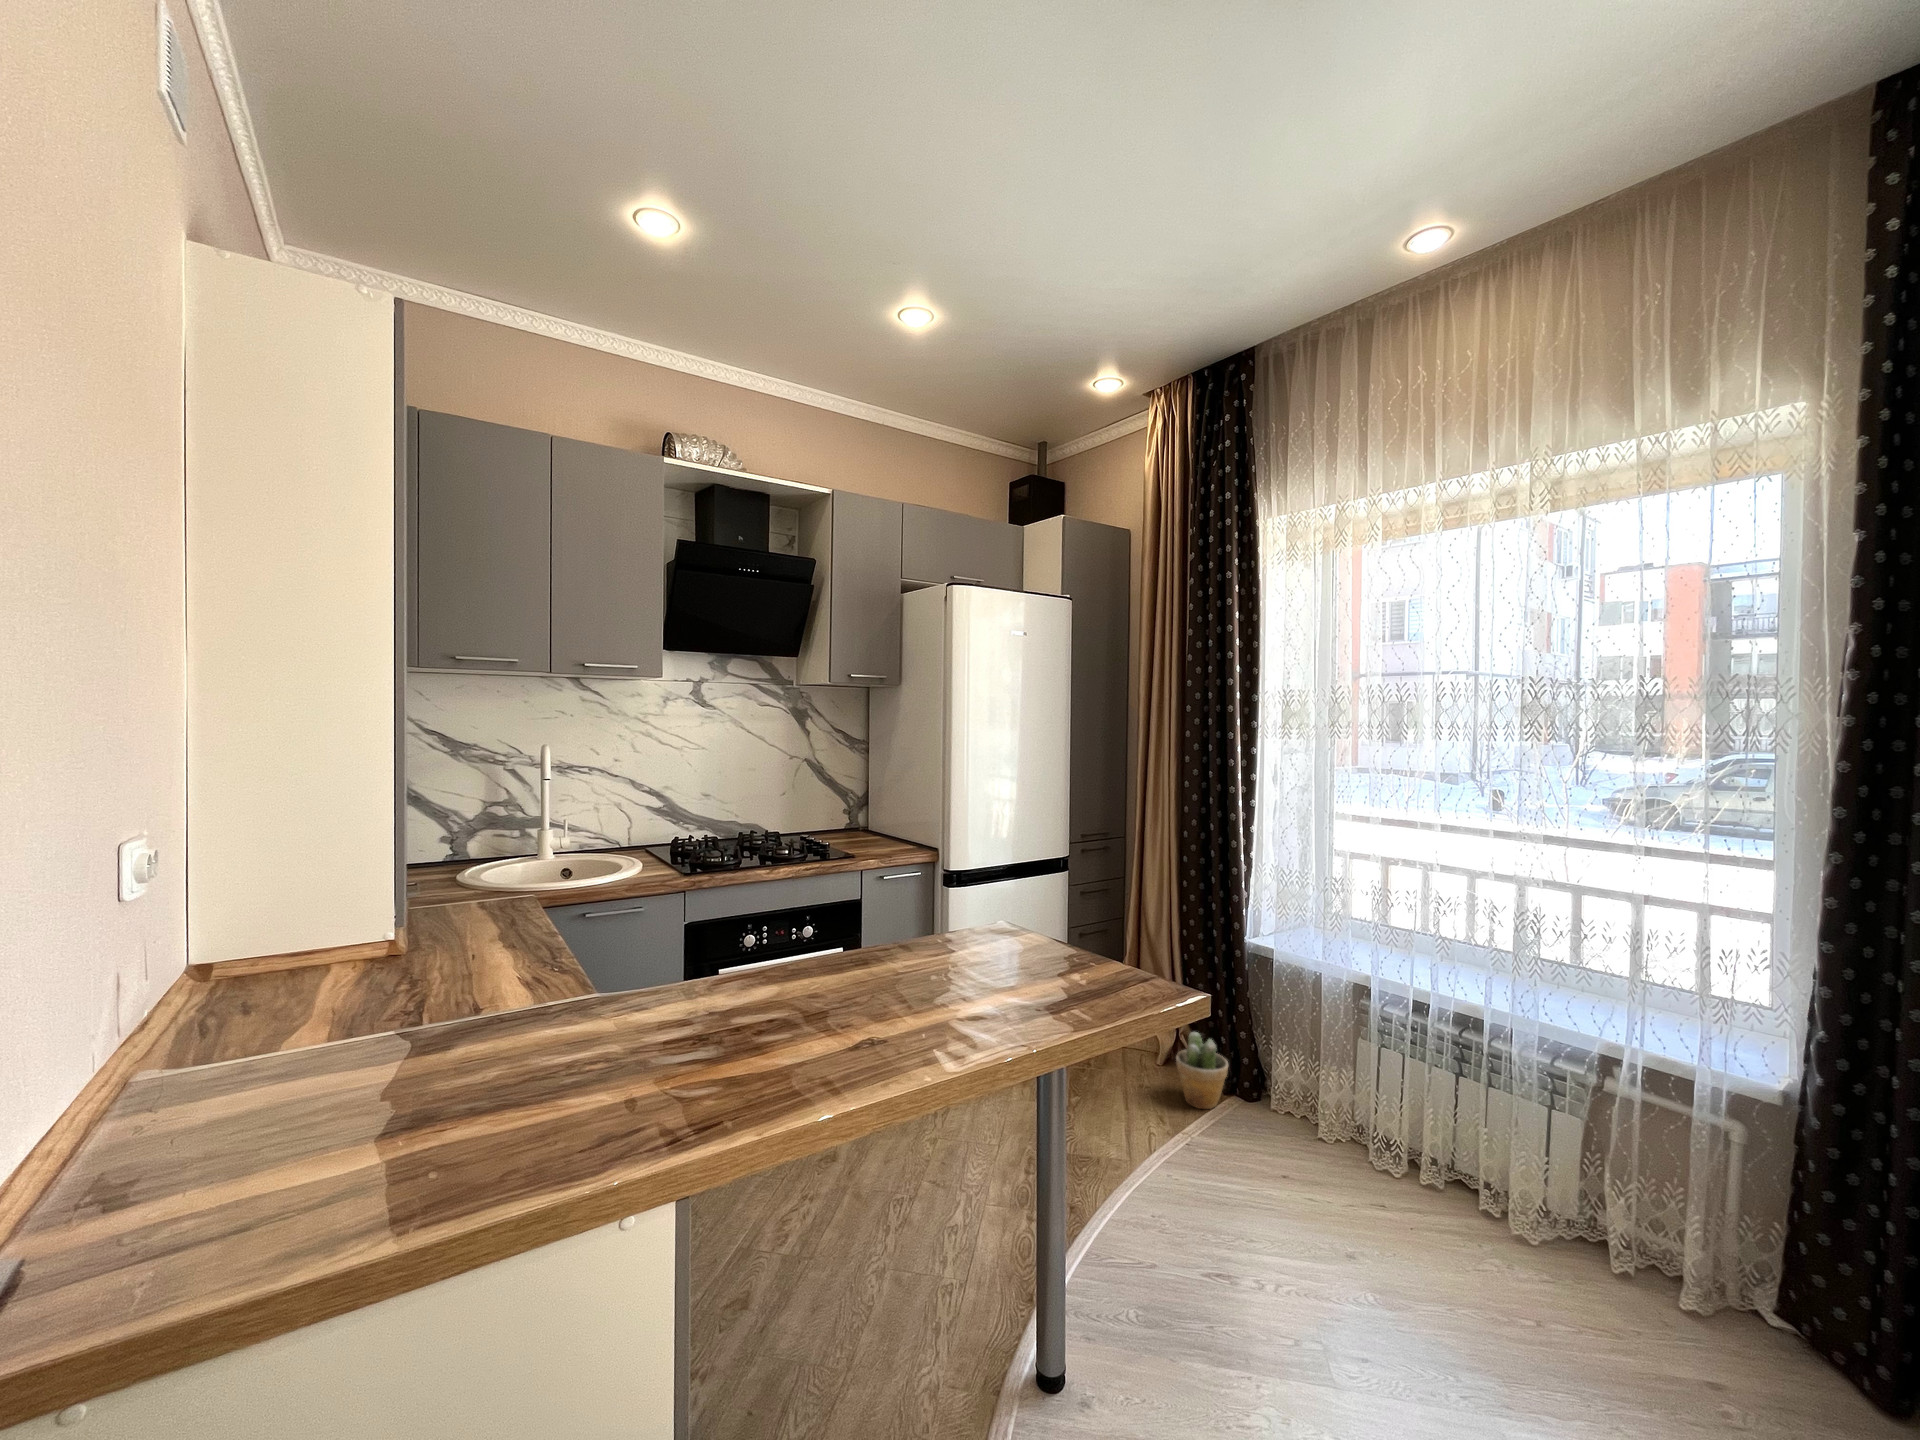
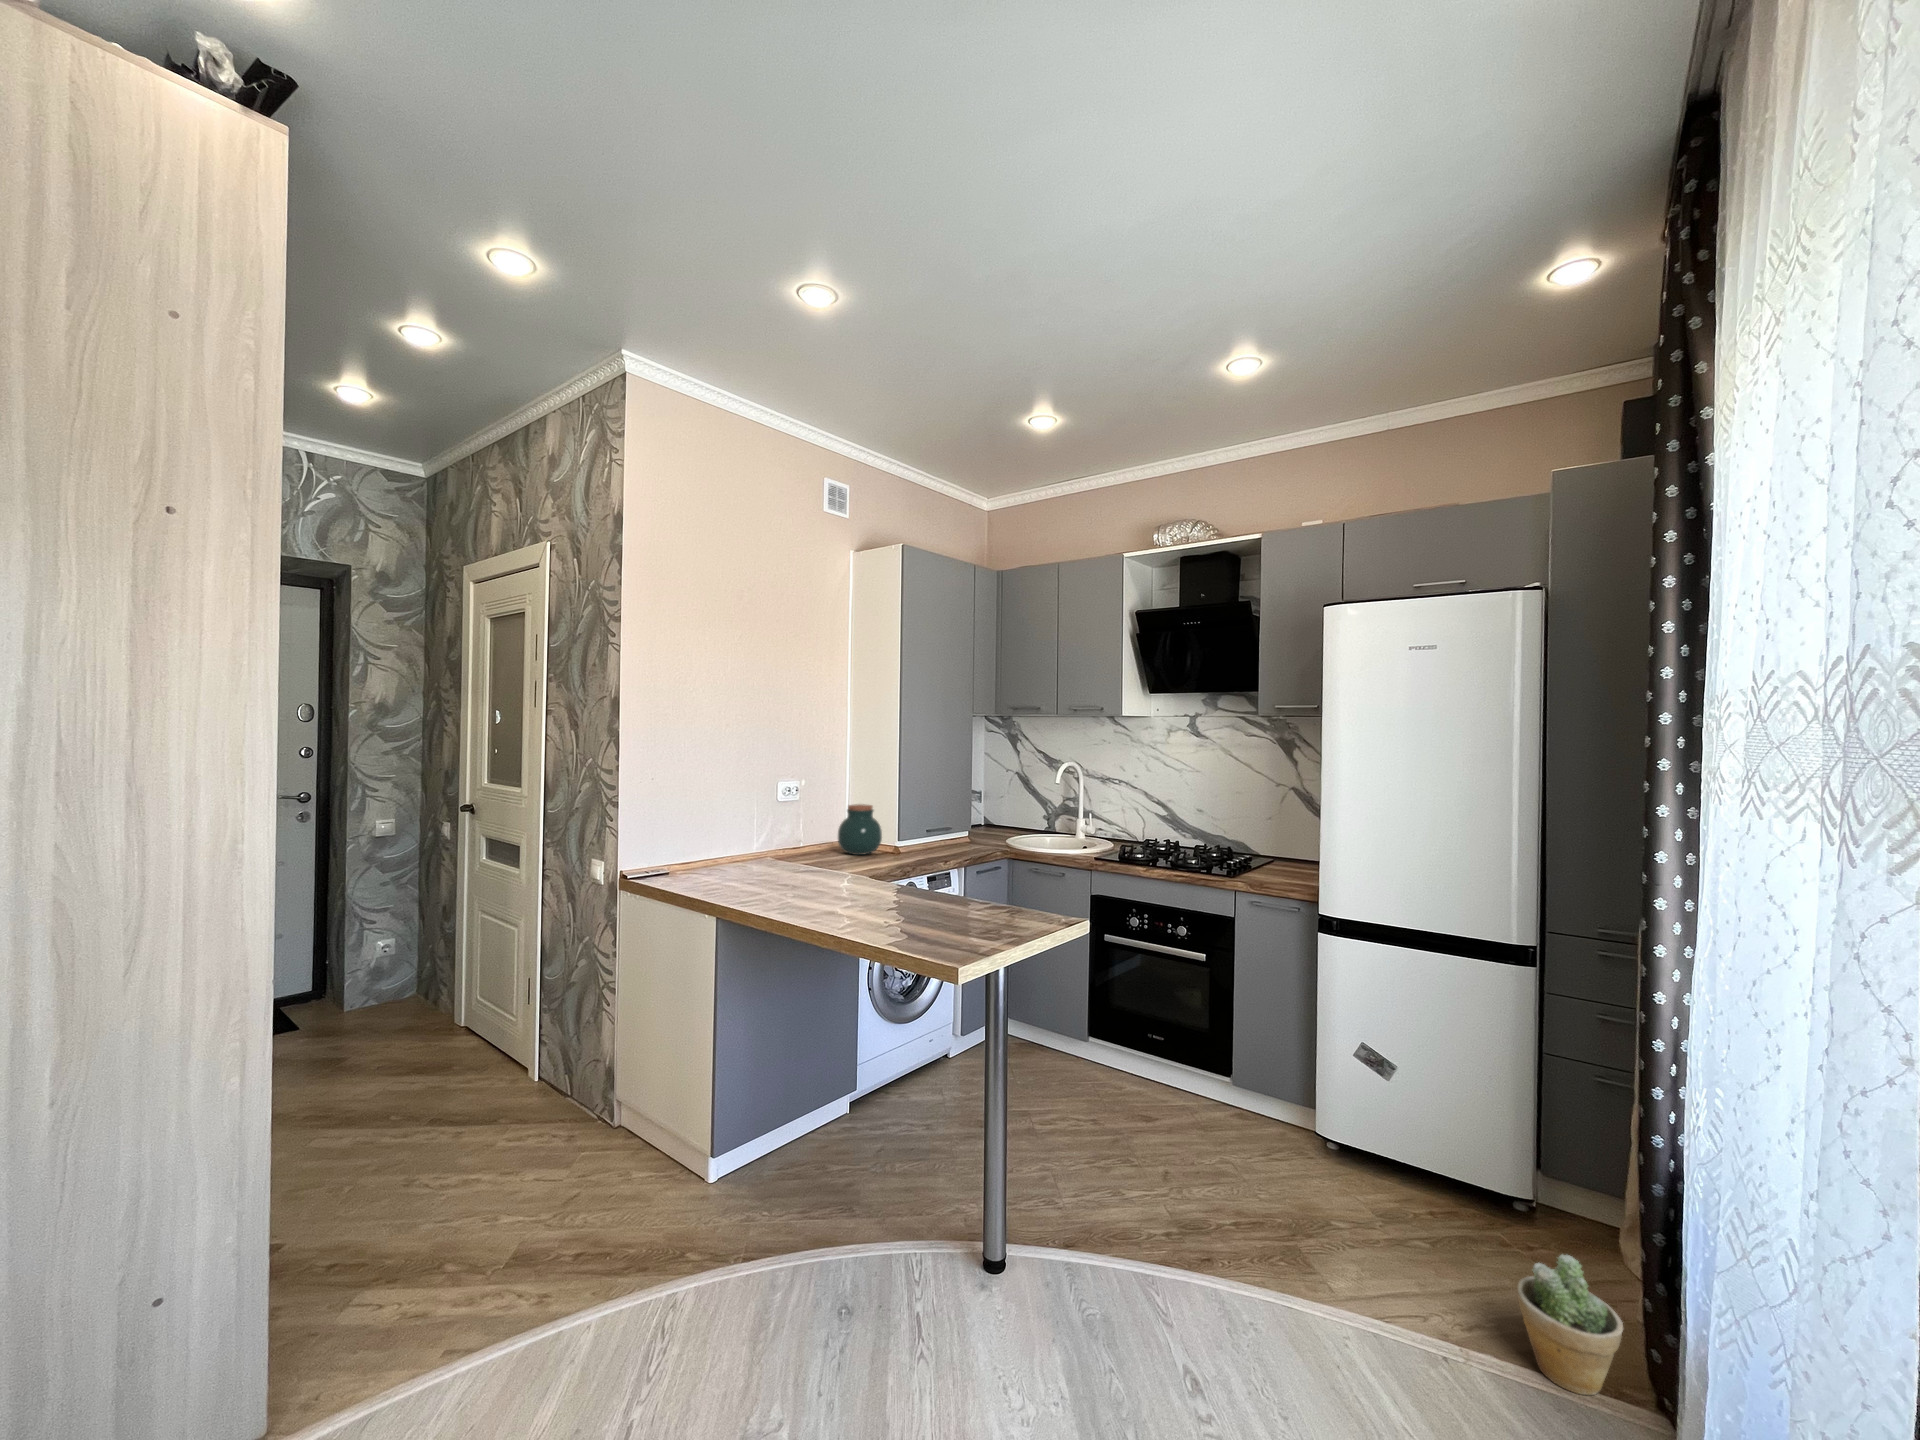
jar: none [376,862,492,979] -> present [838,804,882,855]

